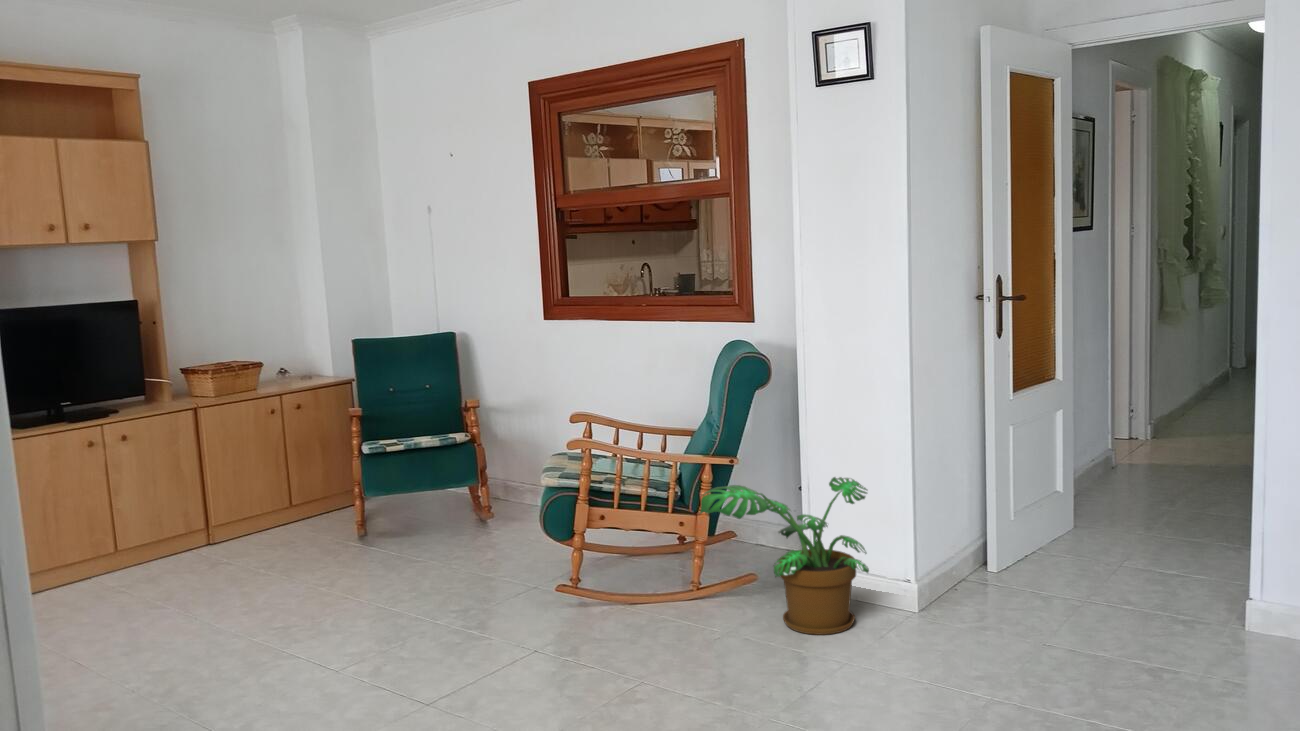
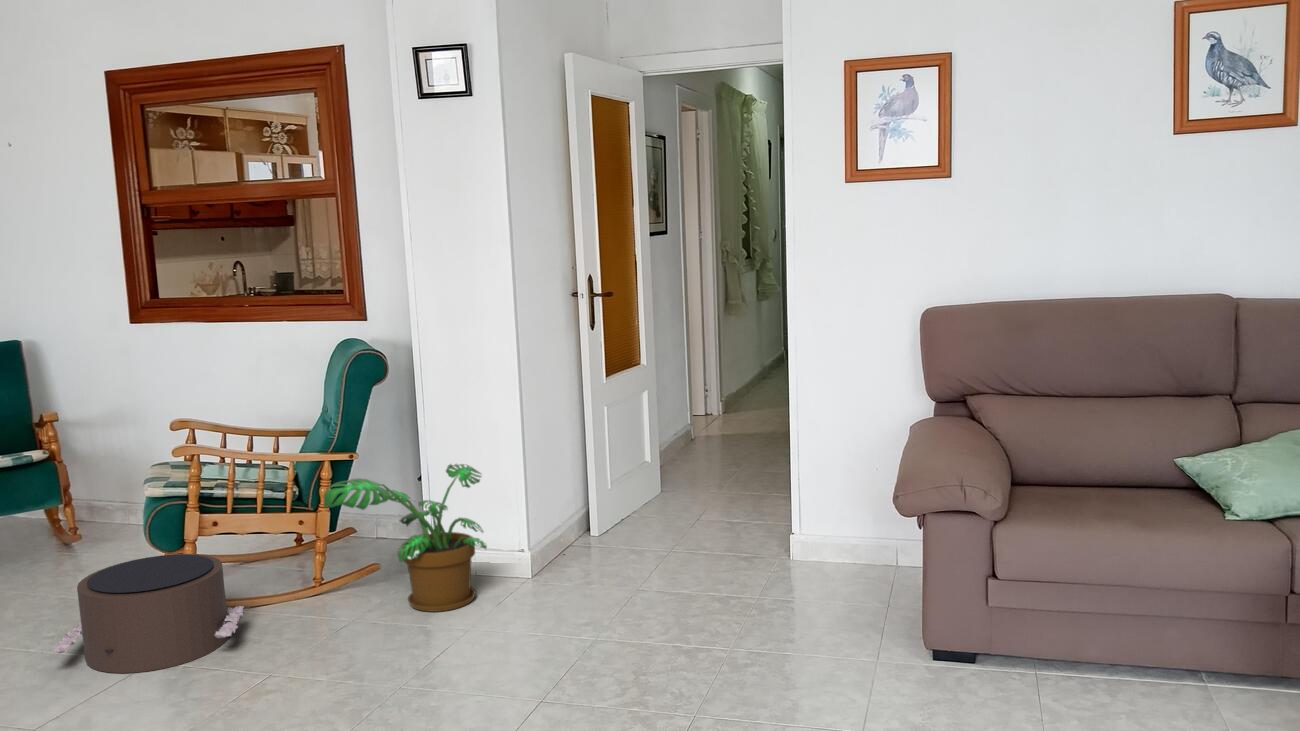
pouf: none [449,544,622,658] -> present [52,554,244,673]

